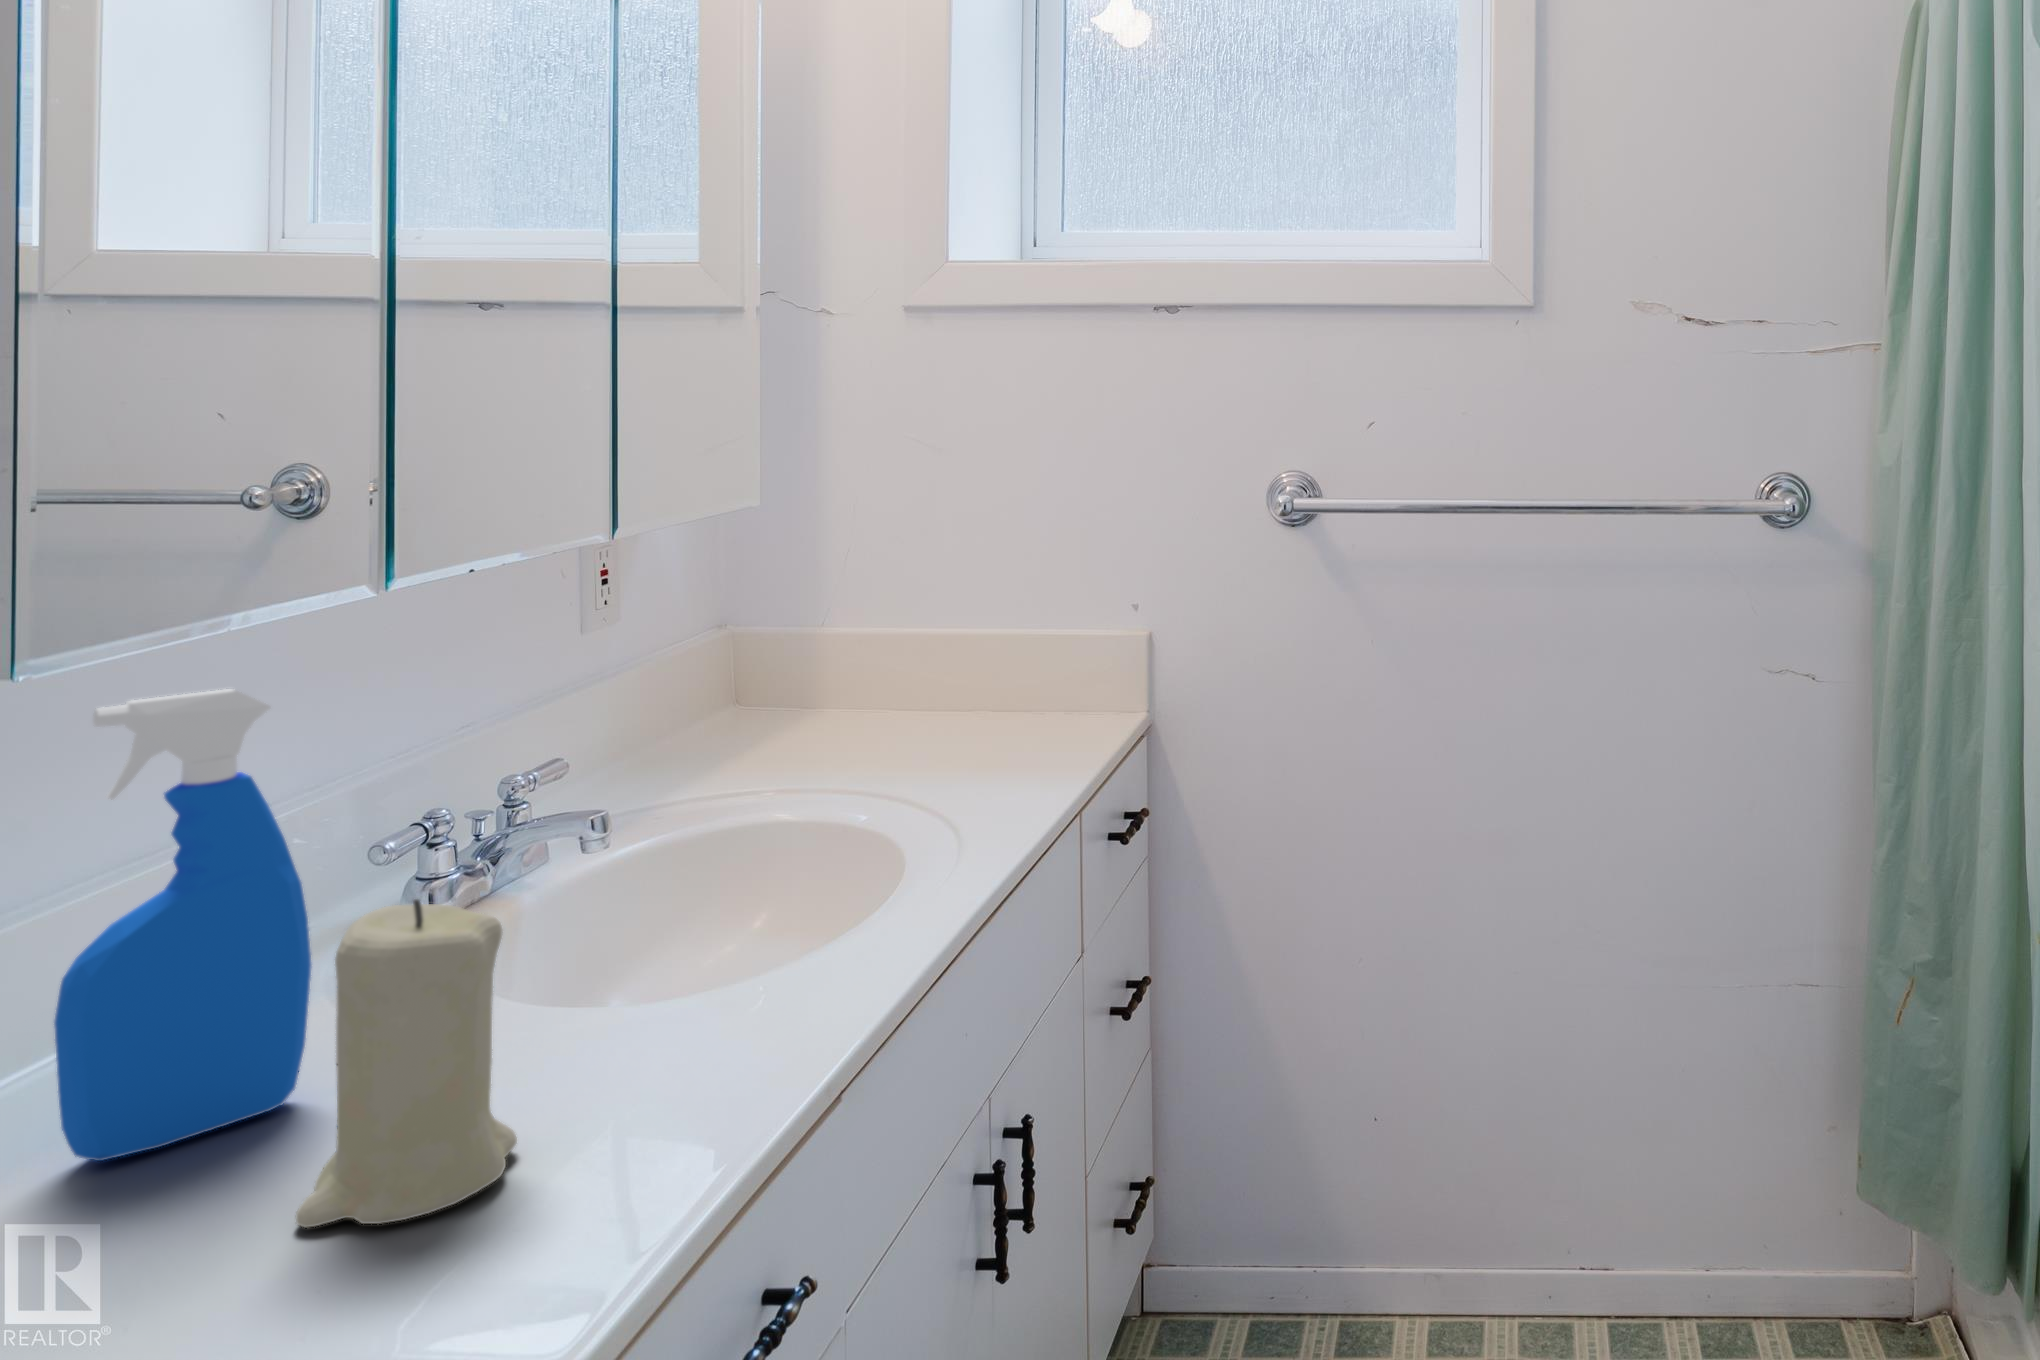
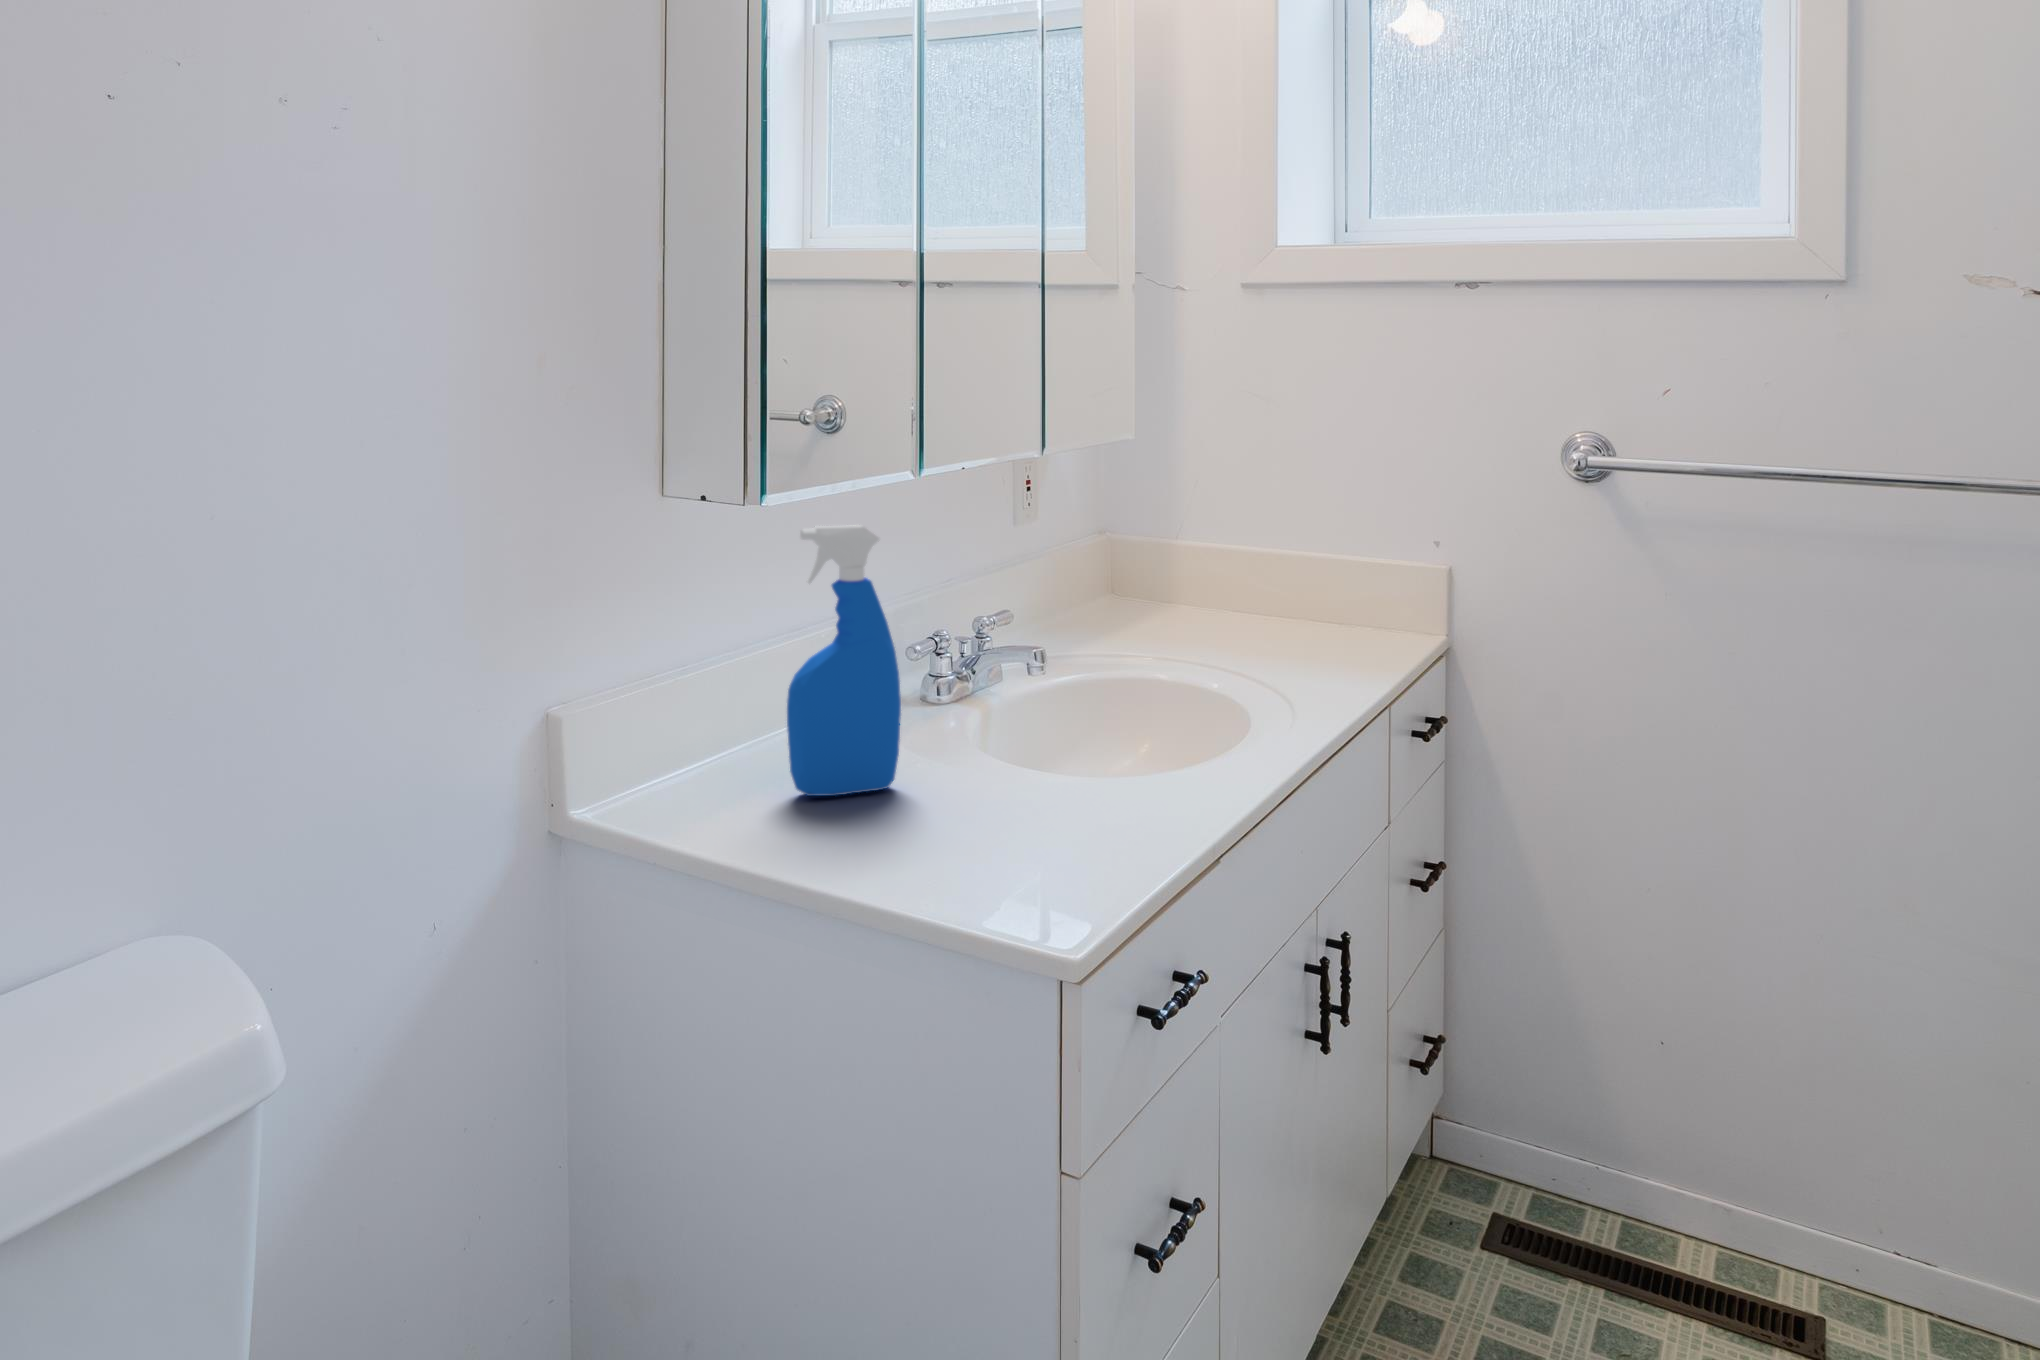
candle: present [296,899,517,1228] -> none [912,665,1023,862]

